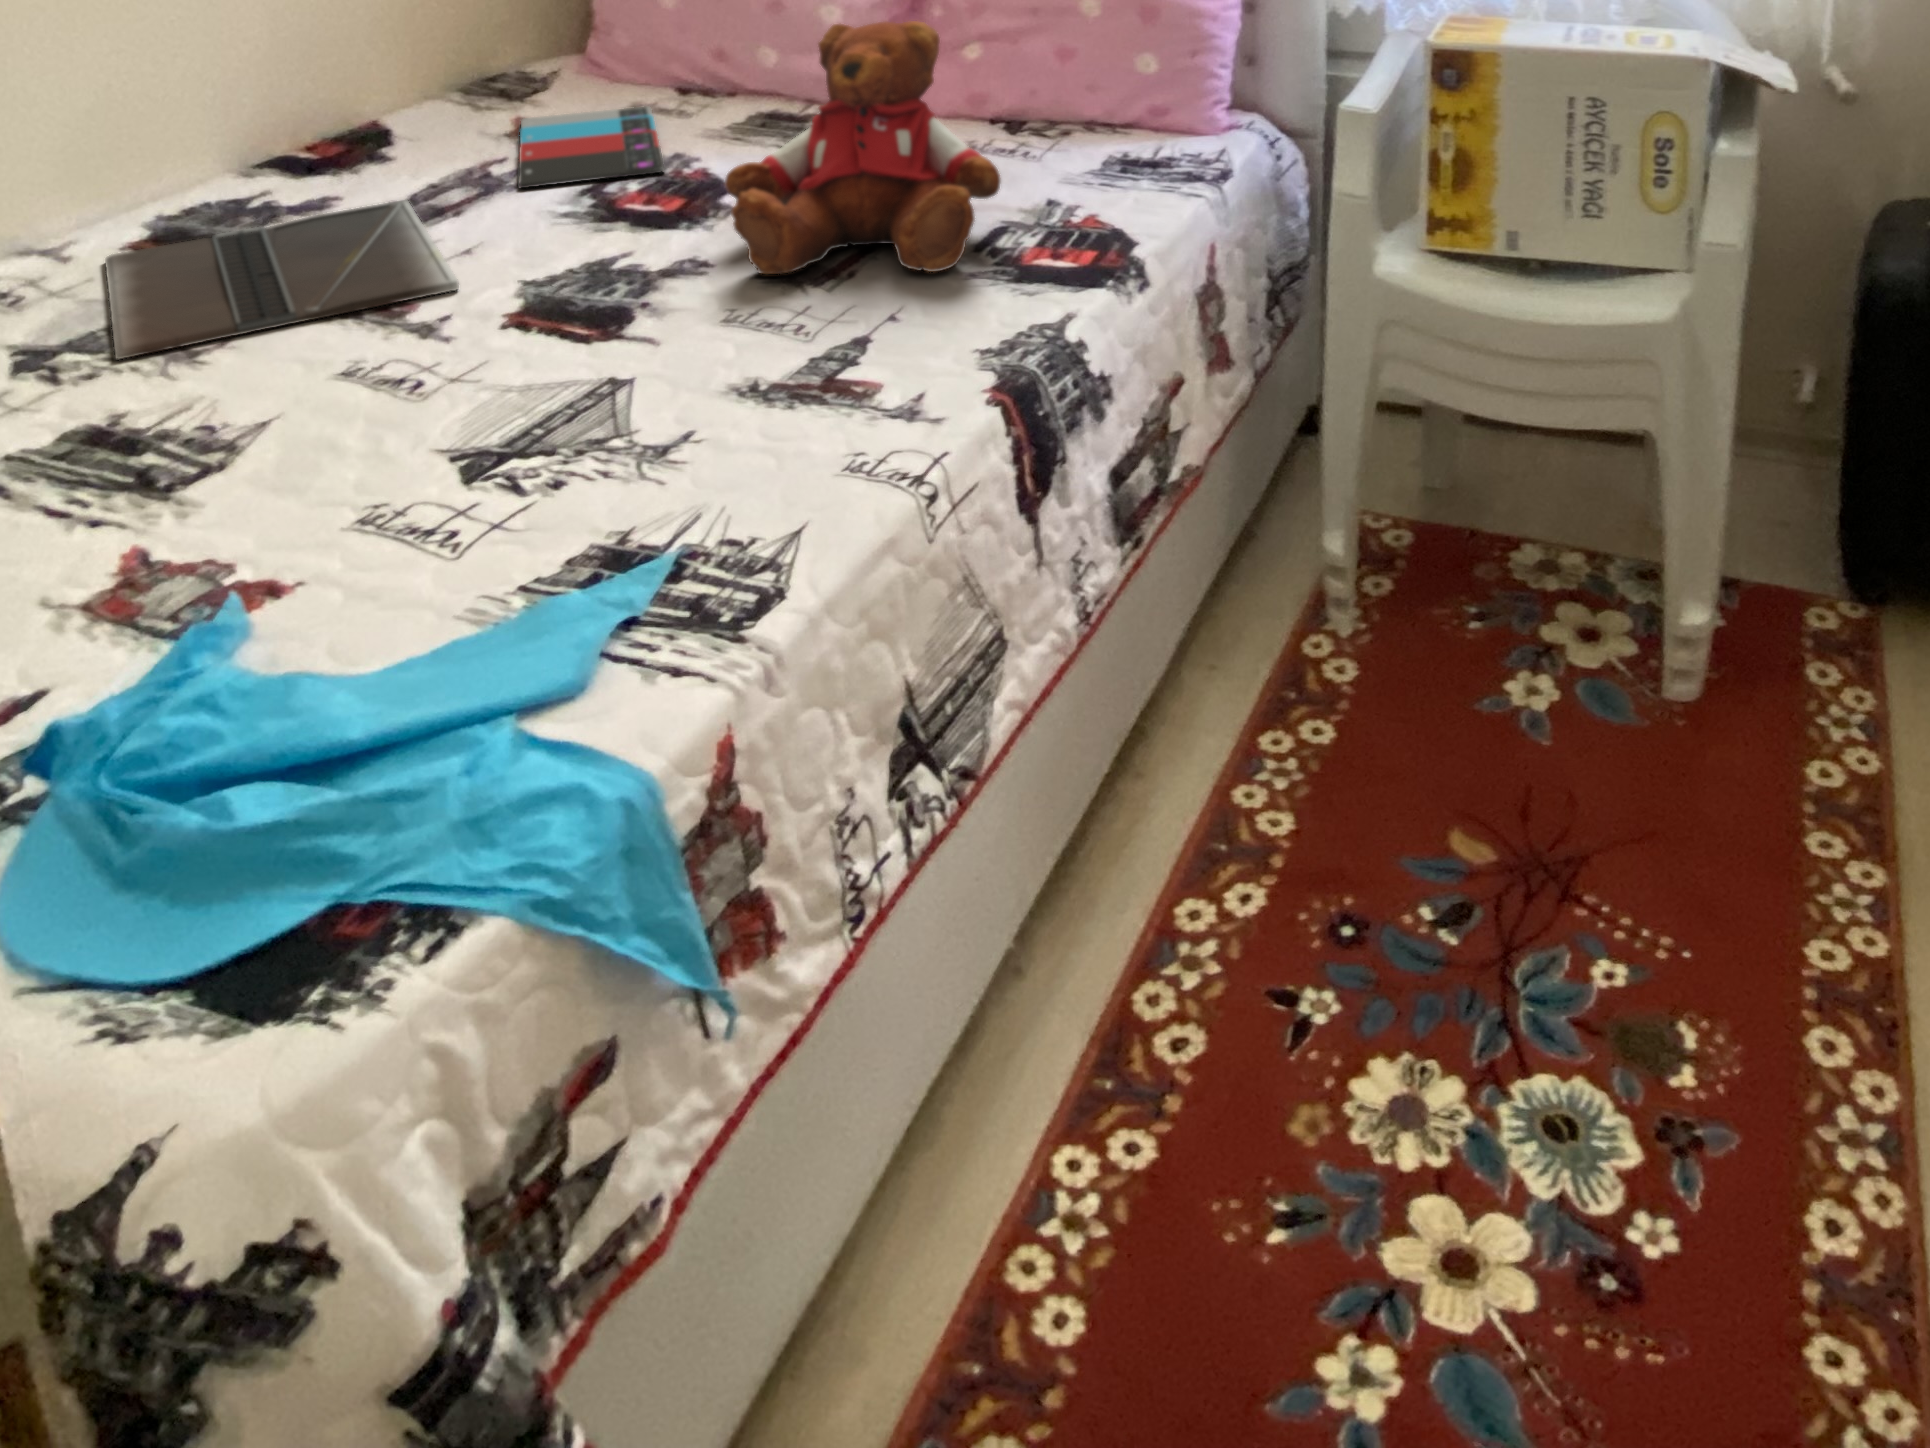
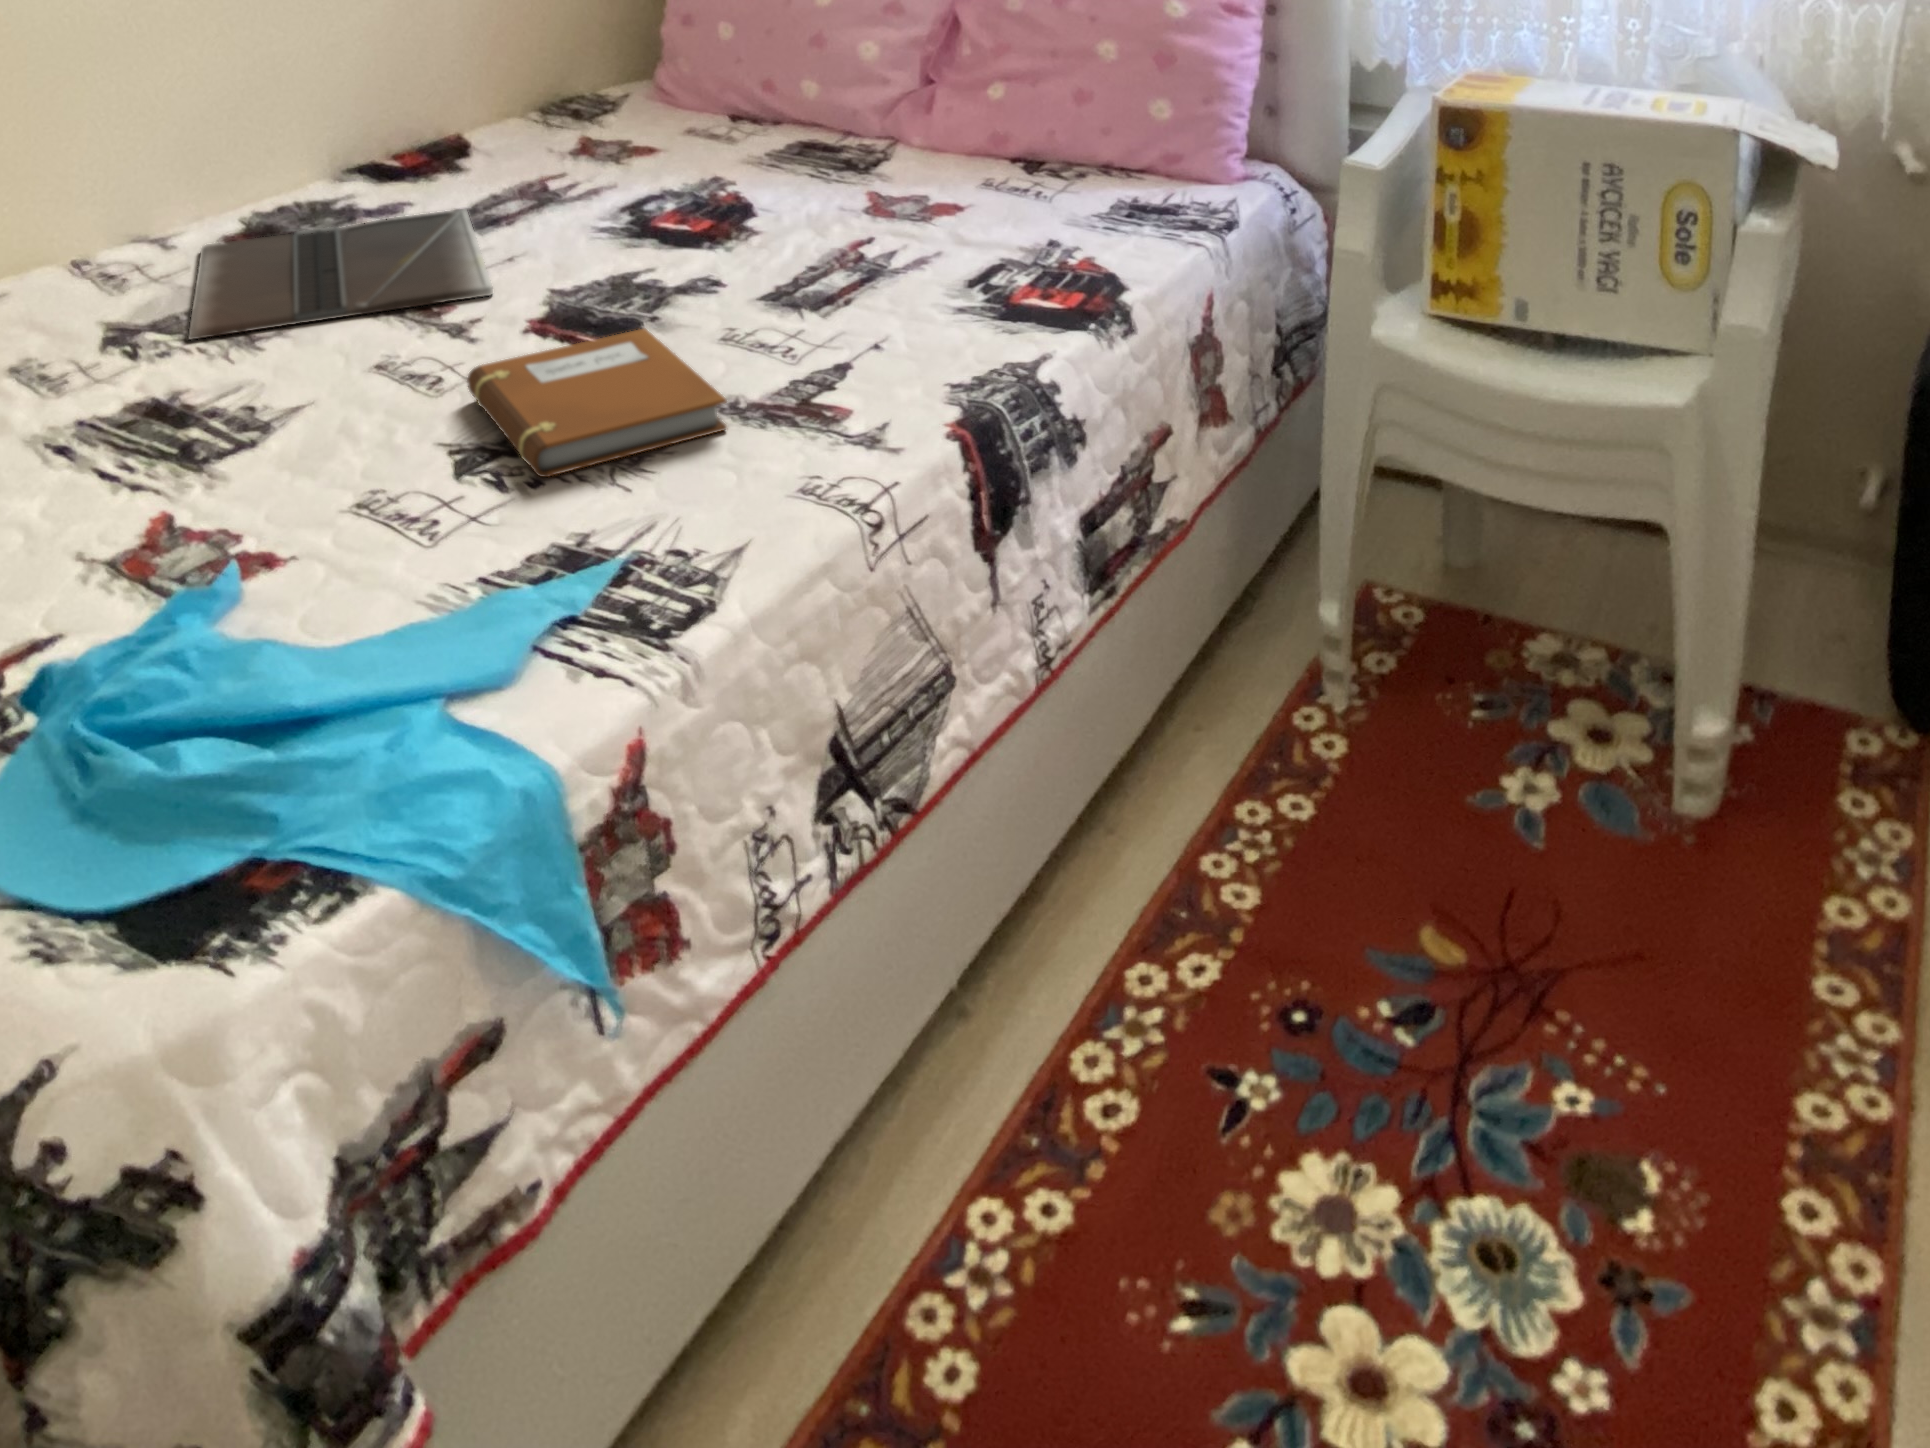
teddy bear: present [725,21,1000,274] -> none [740,59,1000,305]
smartphone: present [519,106,664,188] -> none [567,133,702,204]
notebook: none [458,314,752,477] -> present [468,329,727,477]

